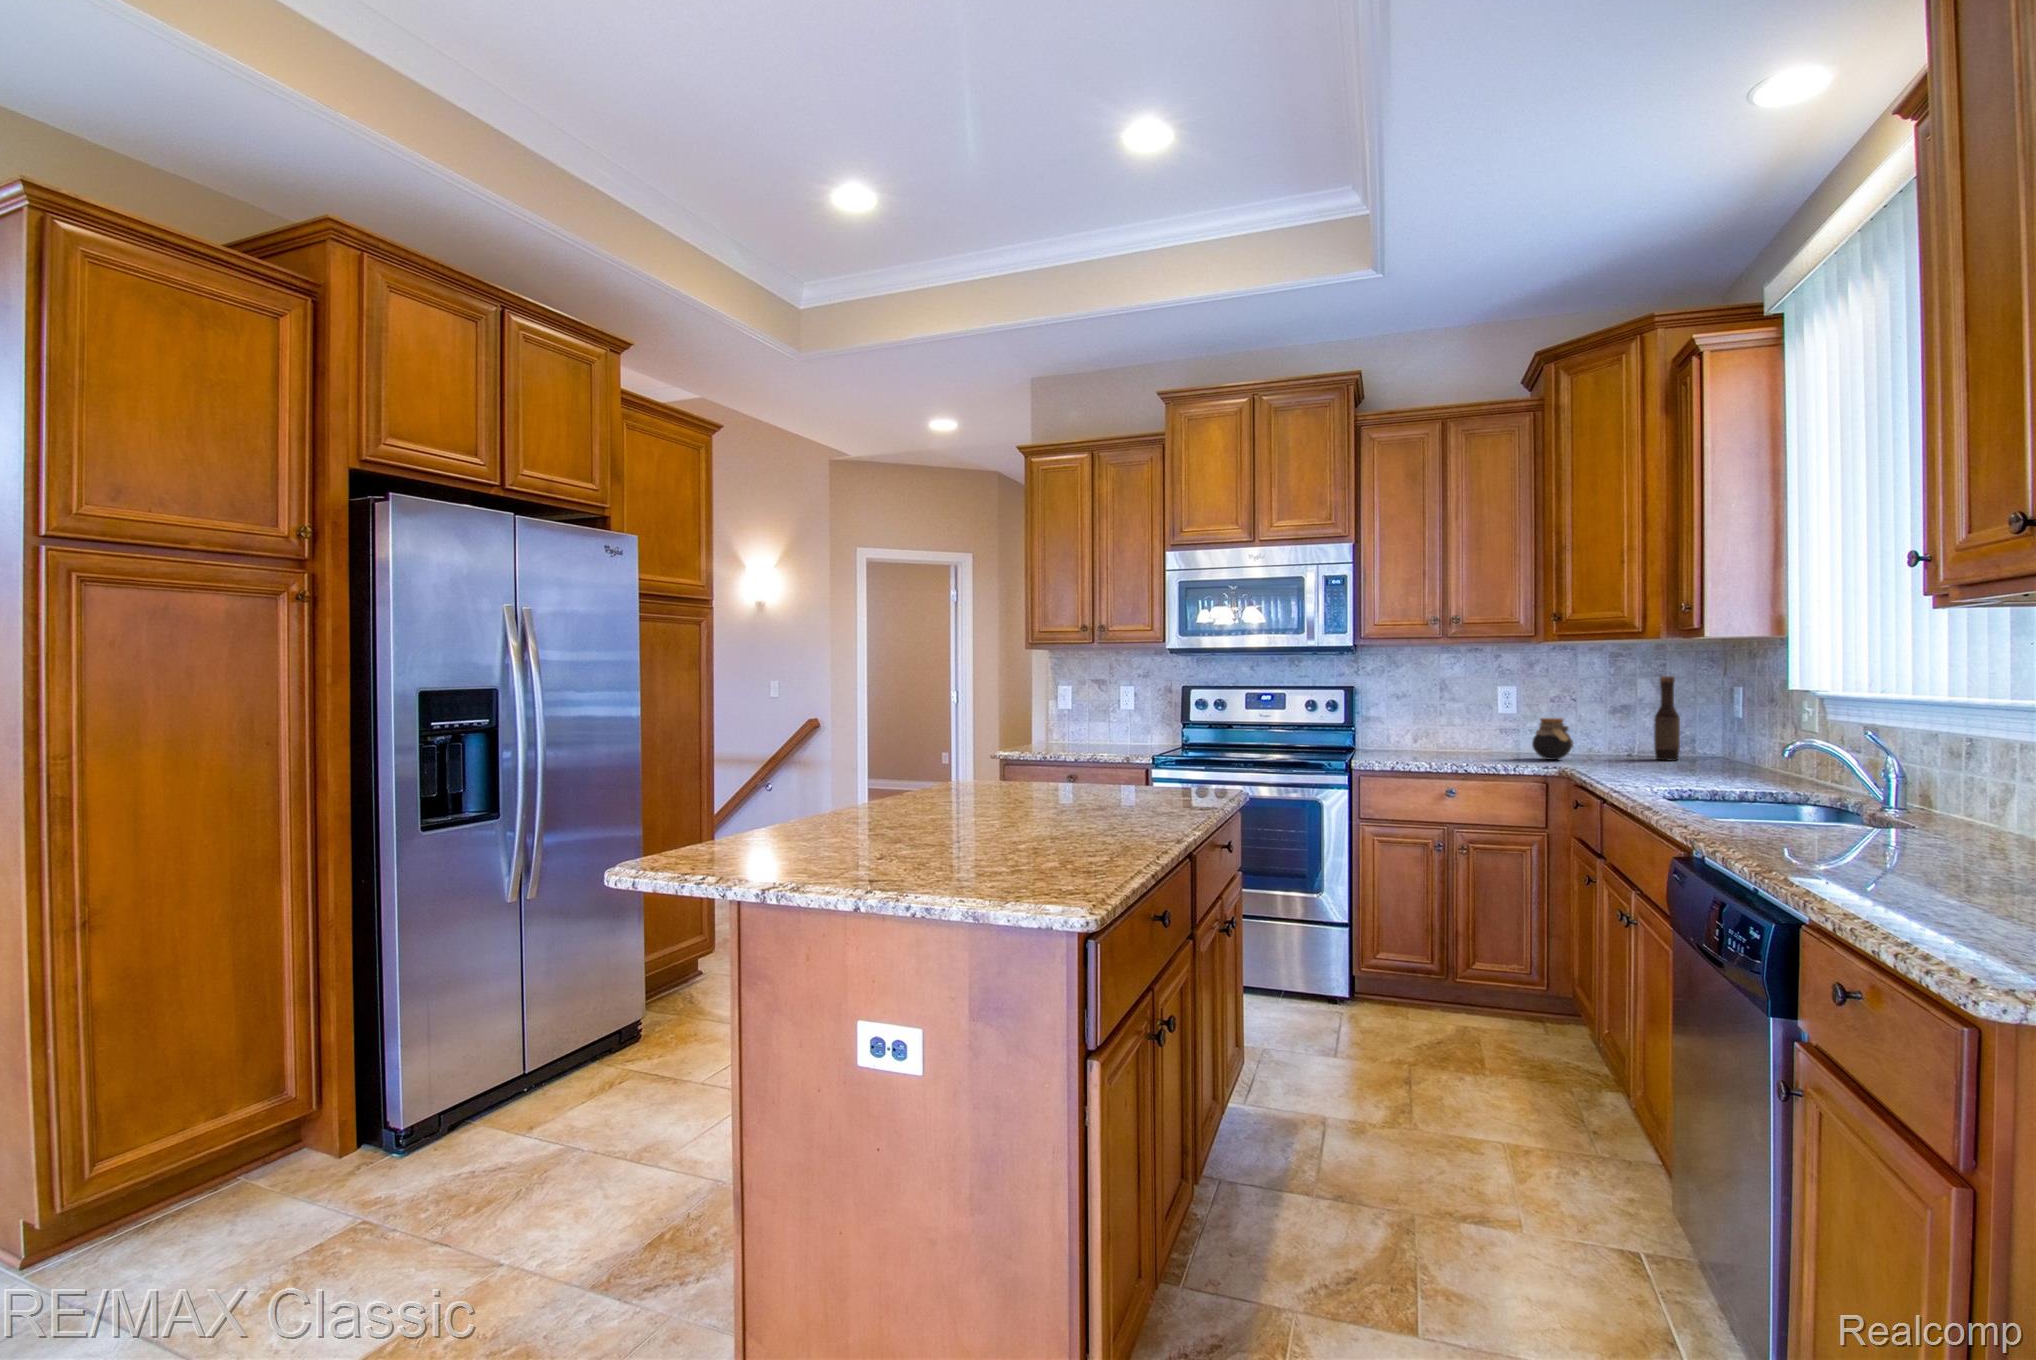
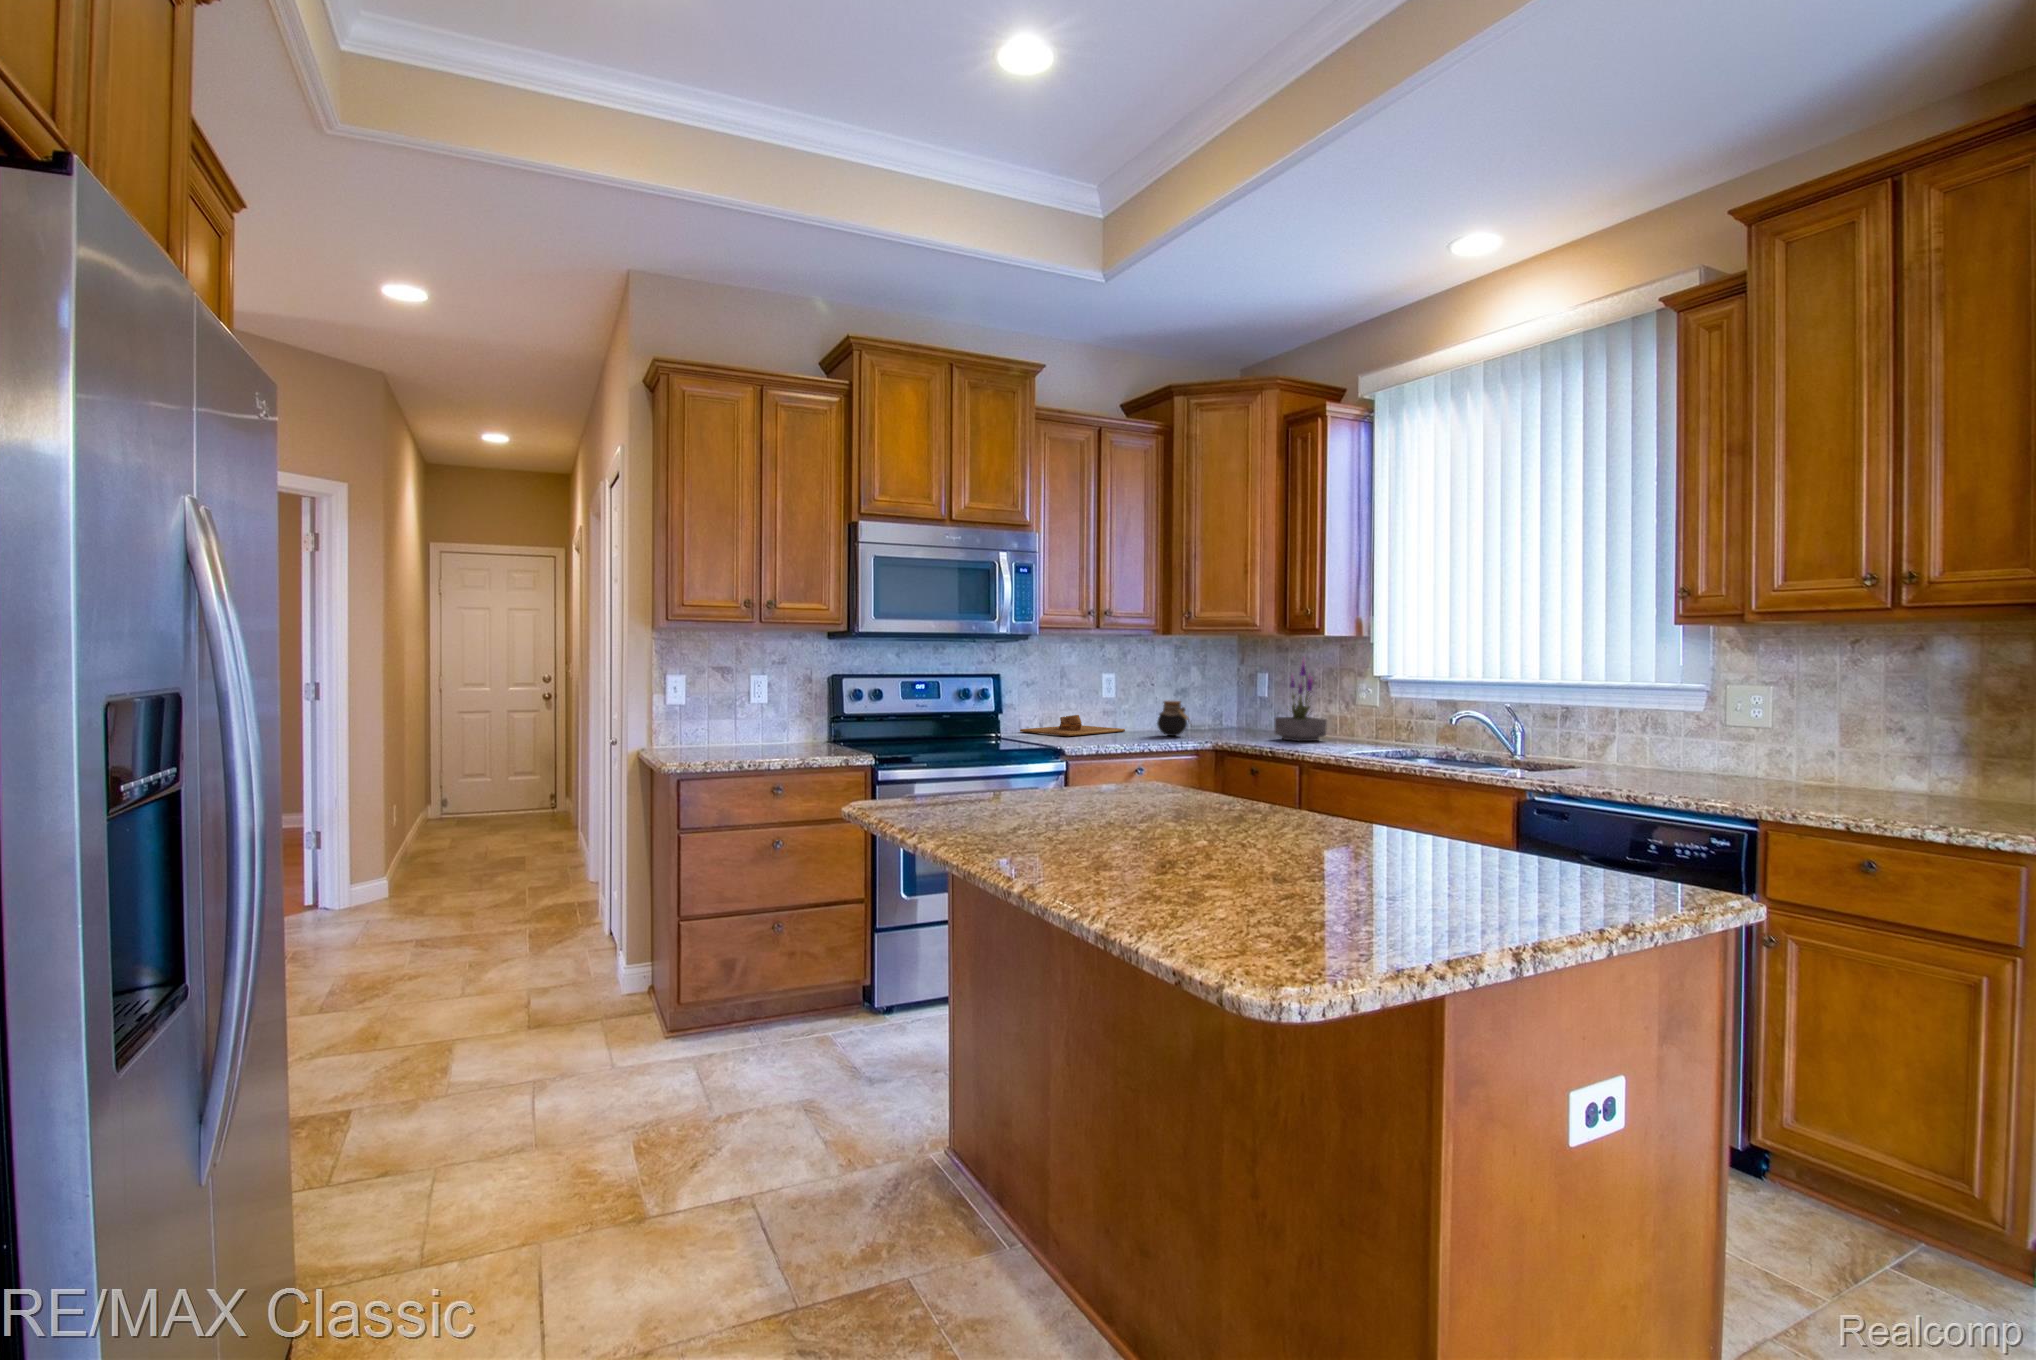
potted plant: none [1681,663,1755,776] -> present [1275,661,1327,741]
bottle: present [1654,676,1680,761] -> none [1222,665,1239,732]
cutting board: none [1395,731,1520,753] -> present [1020,715,1125,736]

